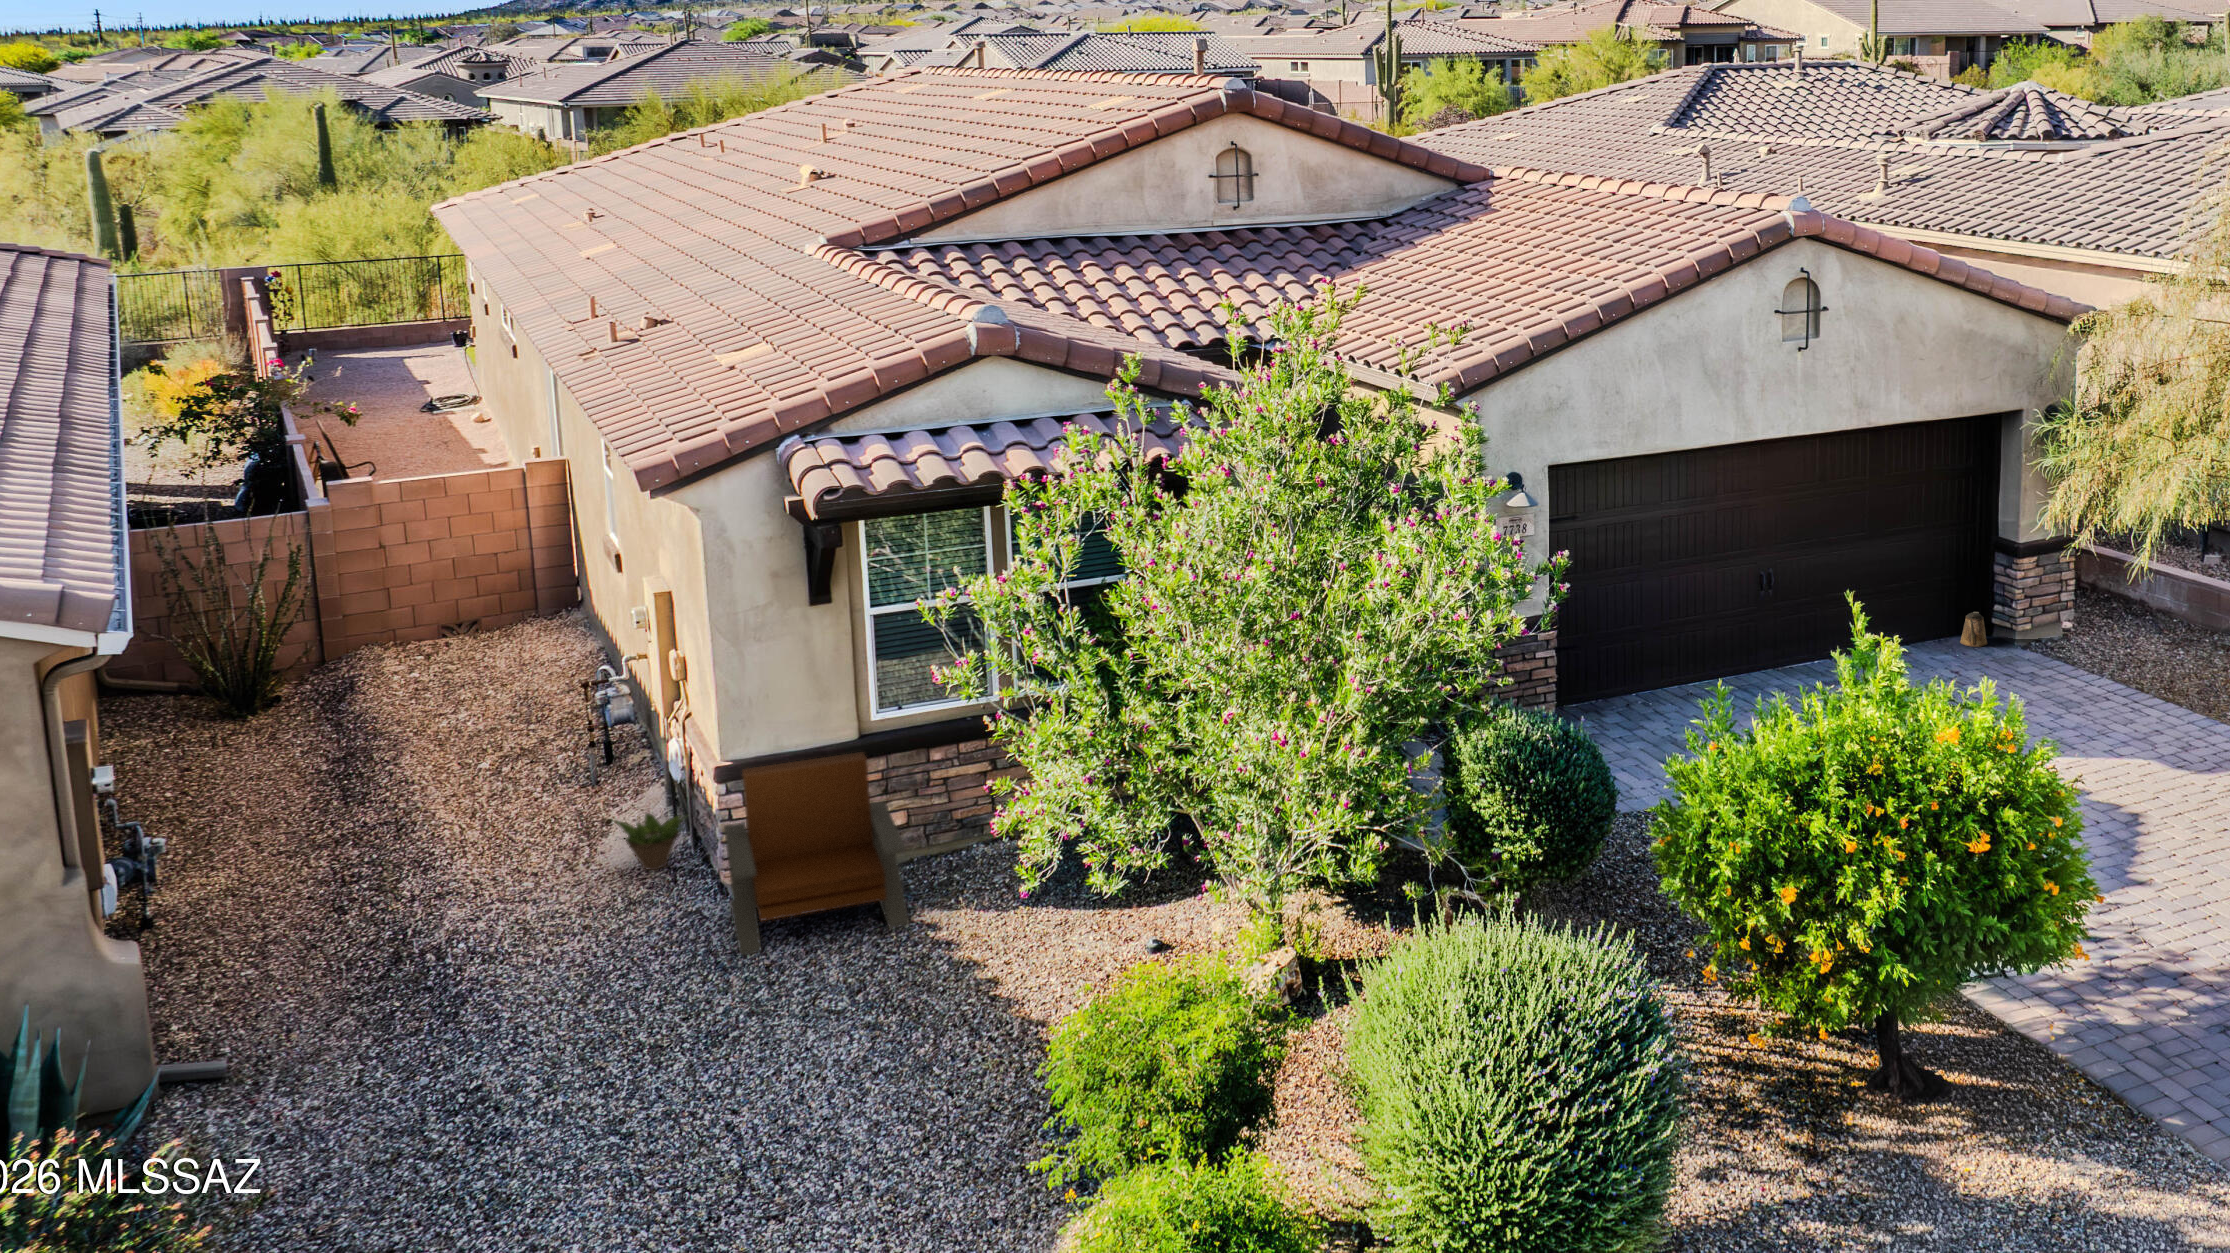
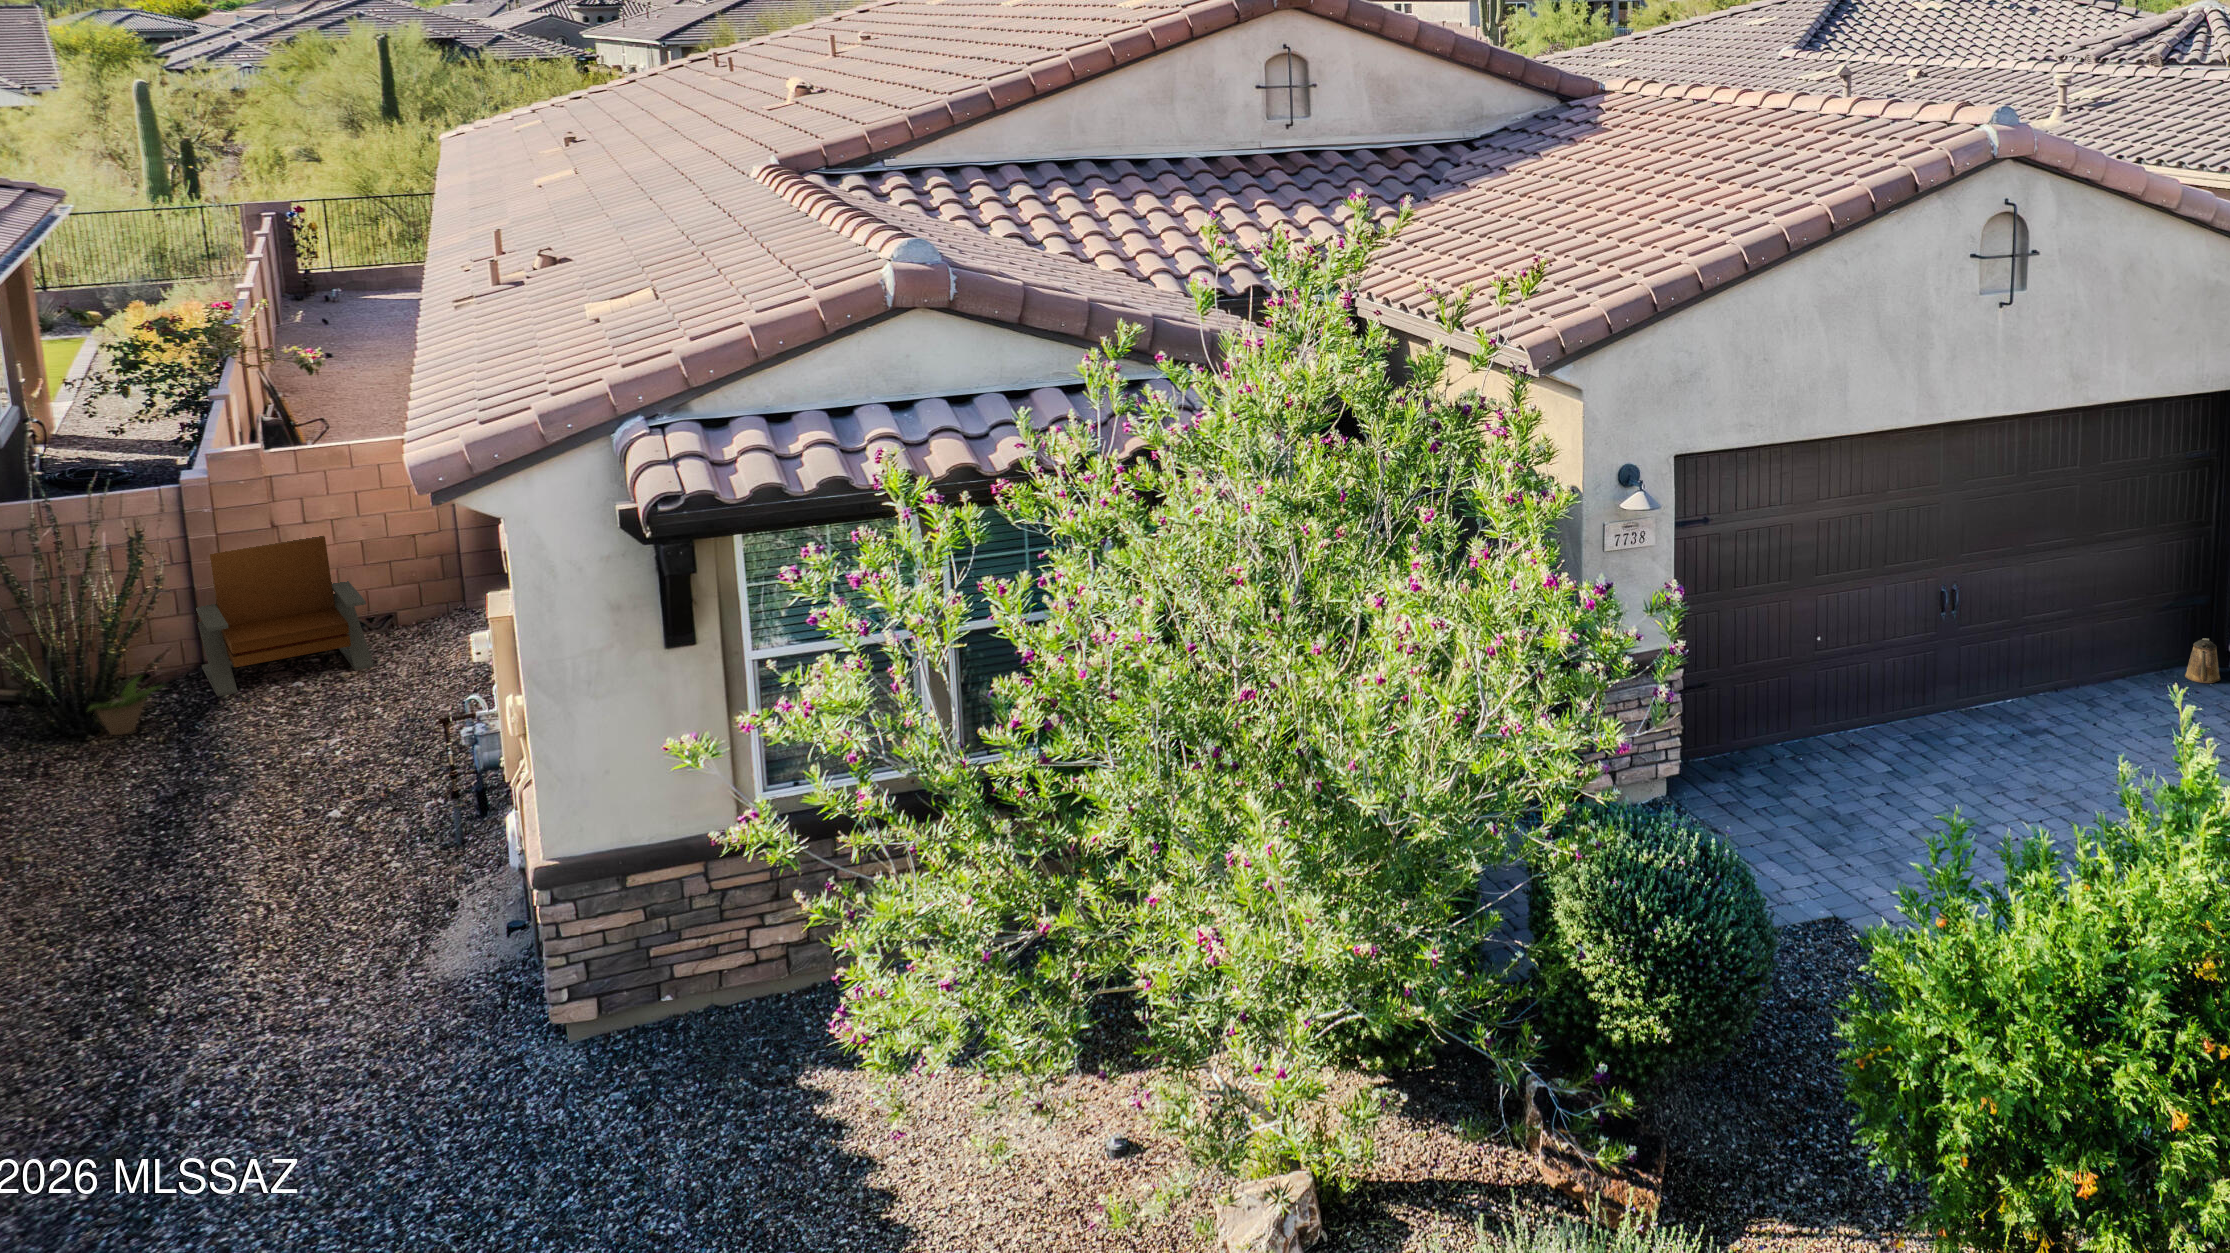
lounge chair: present [724,752,909,956] -> present [196,536,374,697]
decorative plant: present [614,813,684,870] -> present [89,677,163,735]

